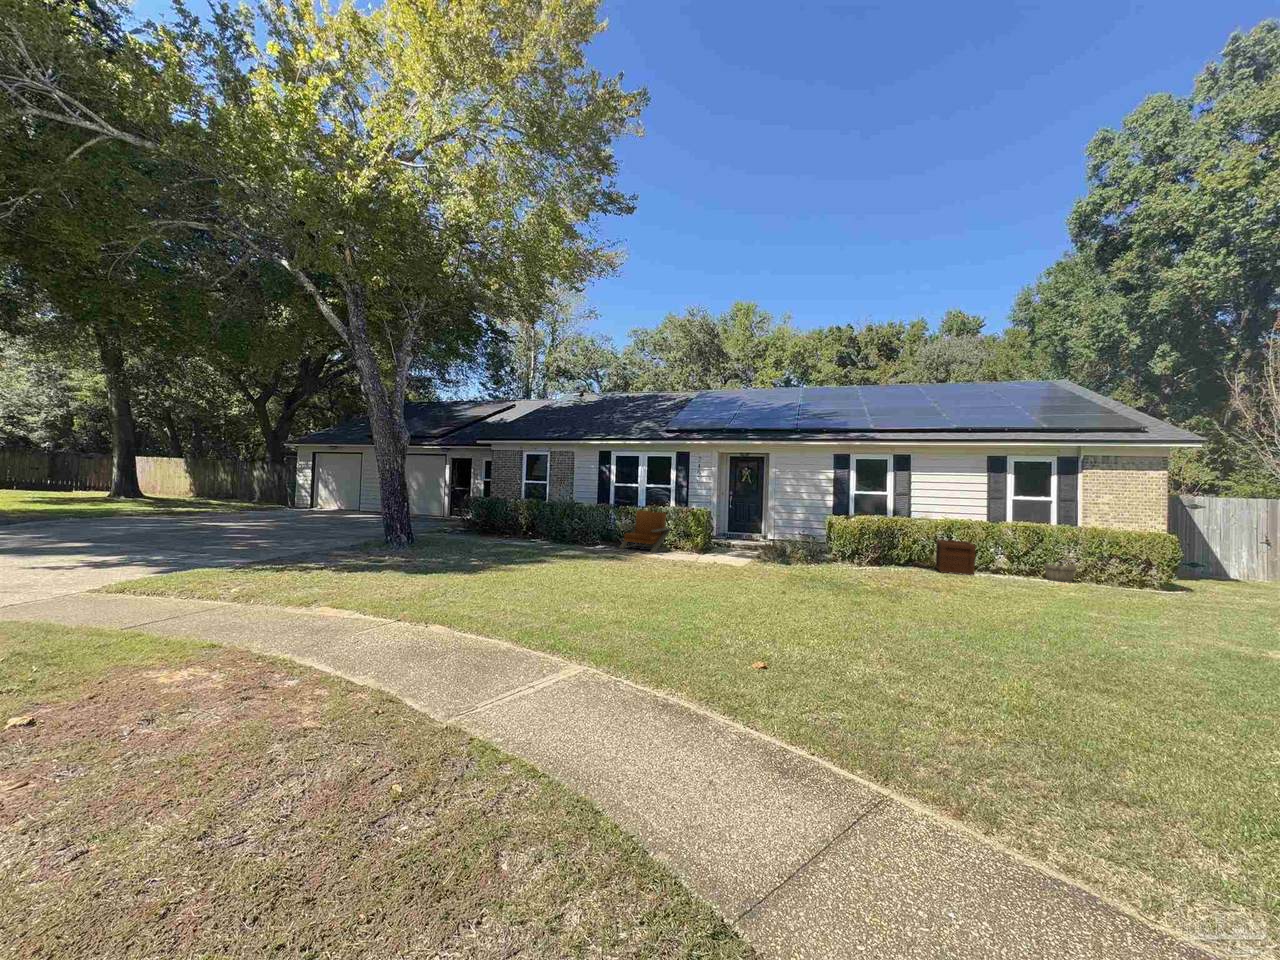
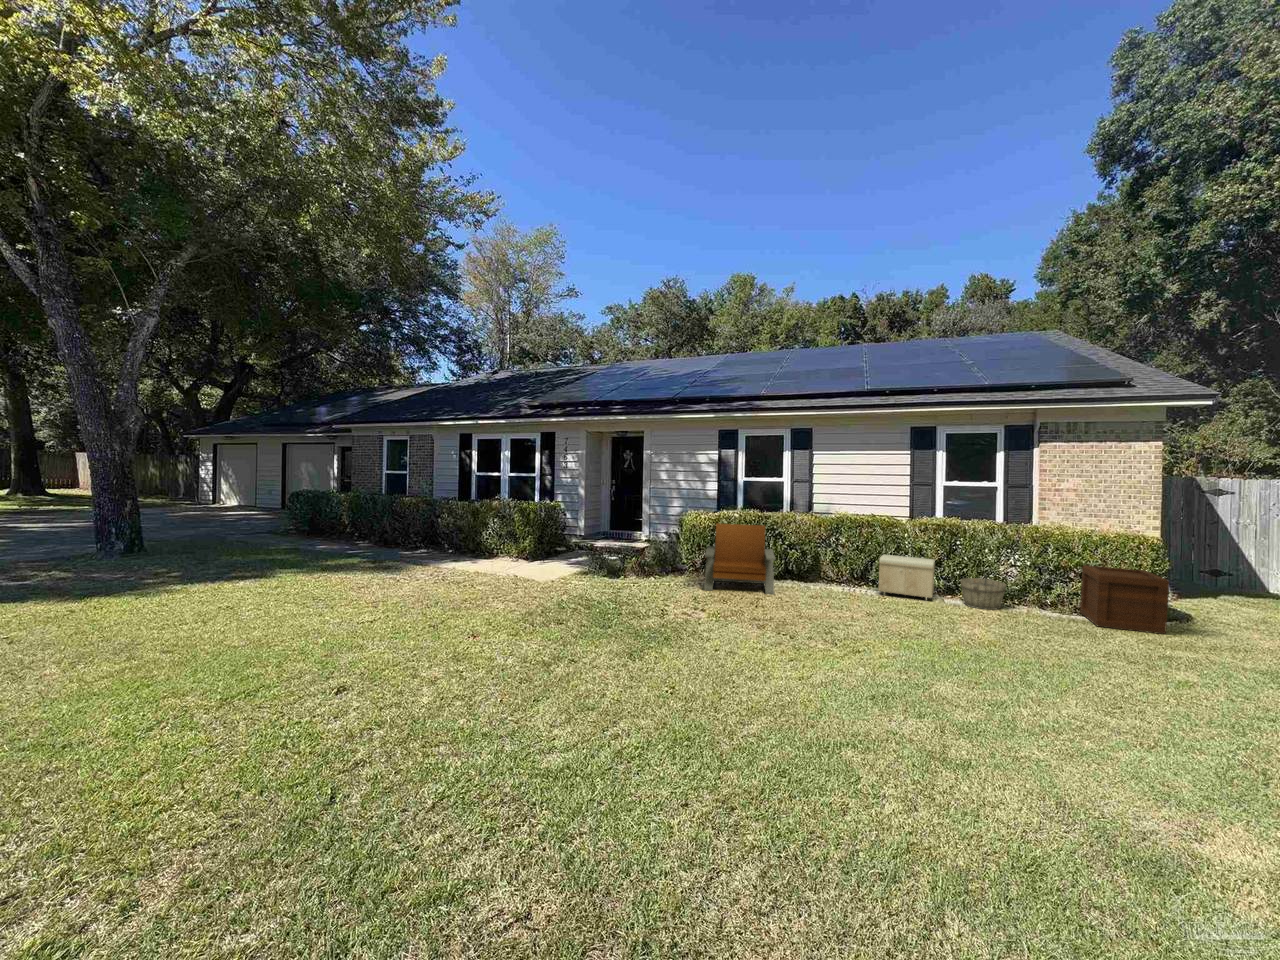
lounge chair: present [619,510,671,553] -> present [704,523,775,595]
wooden crate: present [935,540,976,575] -> present [1080,565,1169,634]
storage bench: none [985,547,1027,578] -> present [879,555,935,600]

